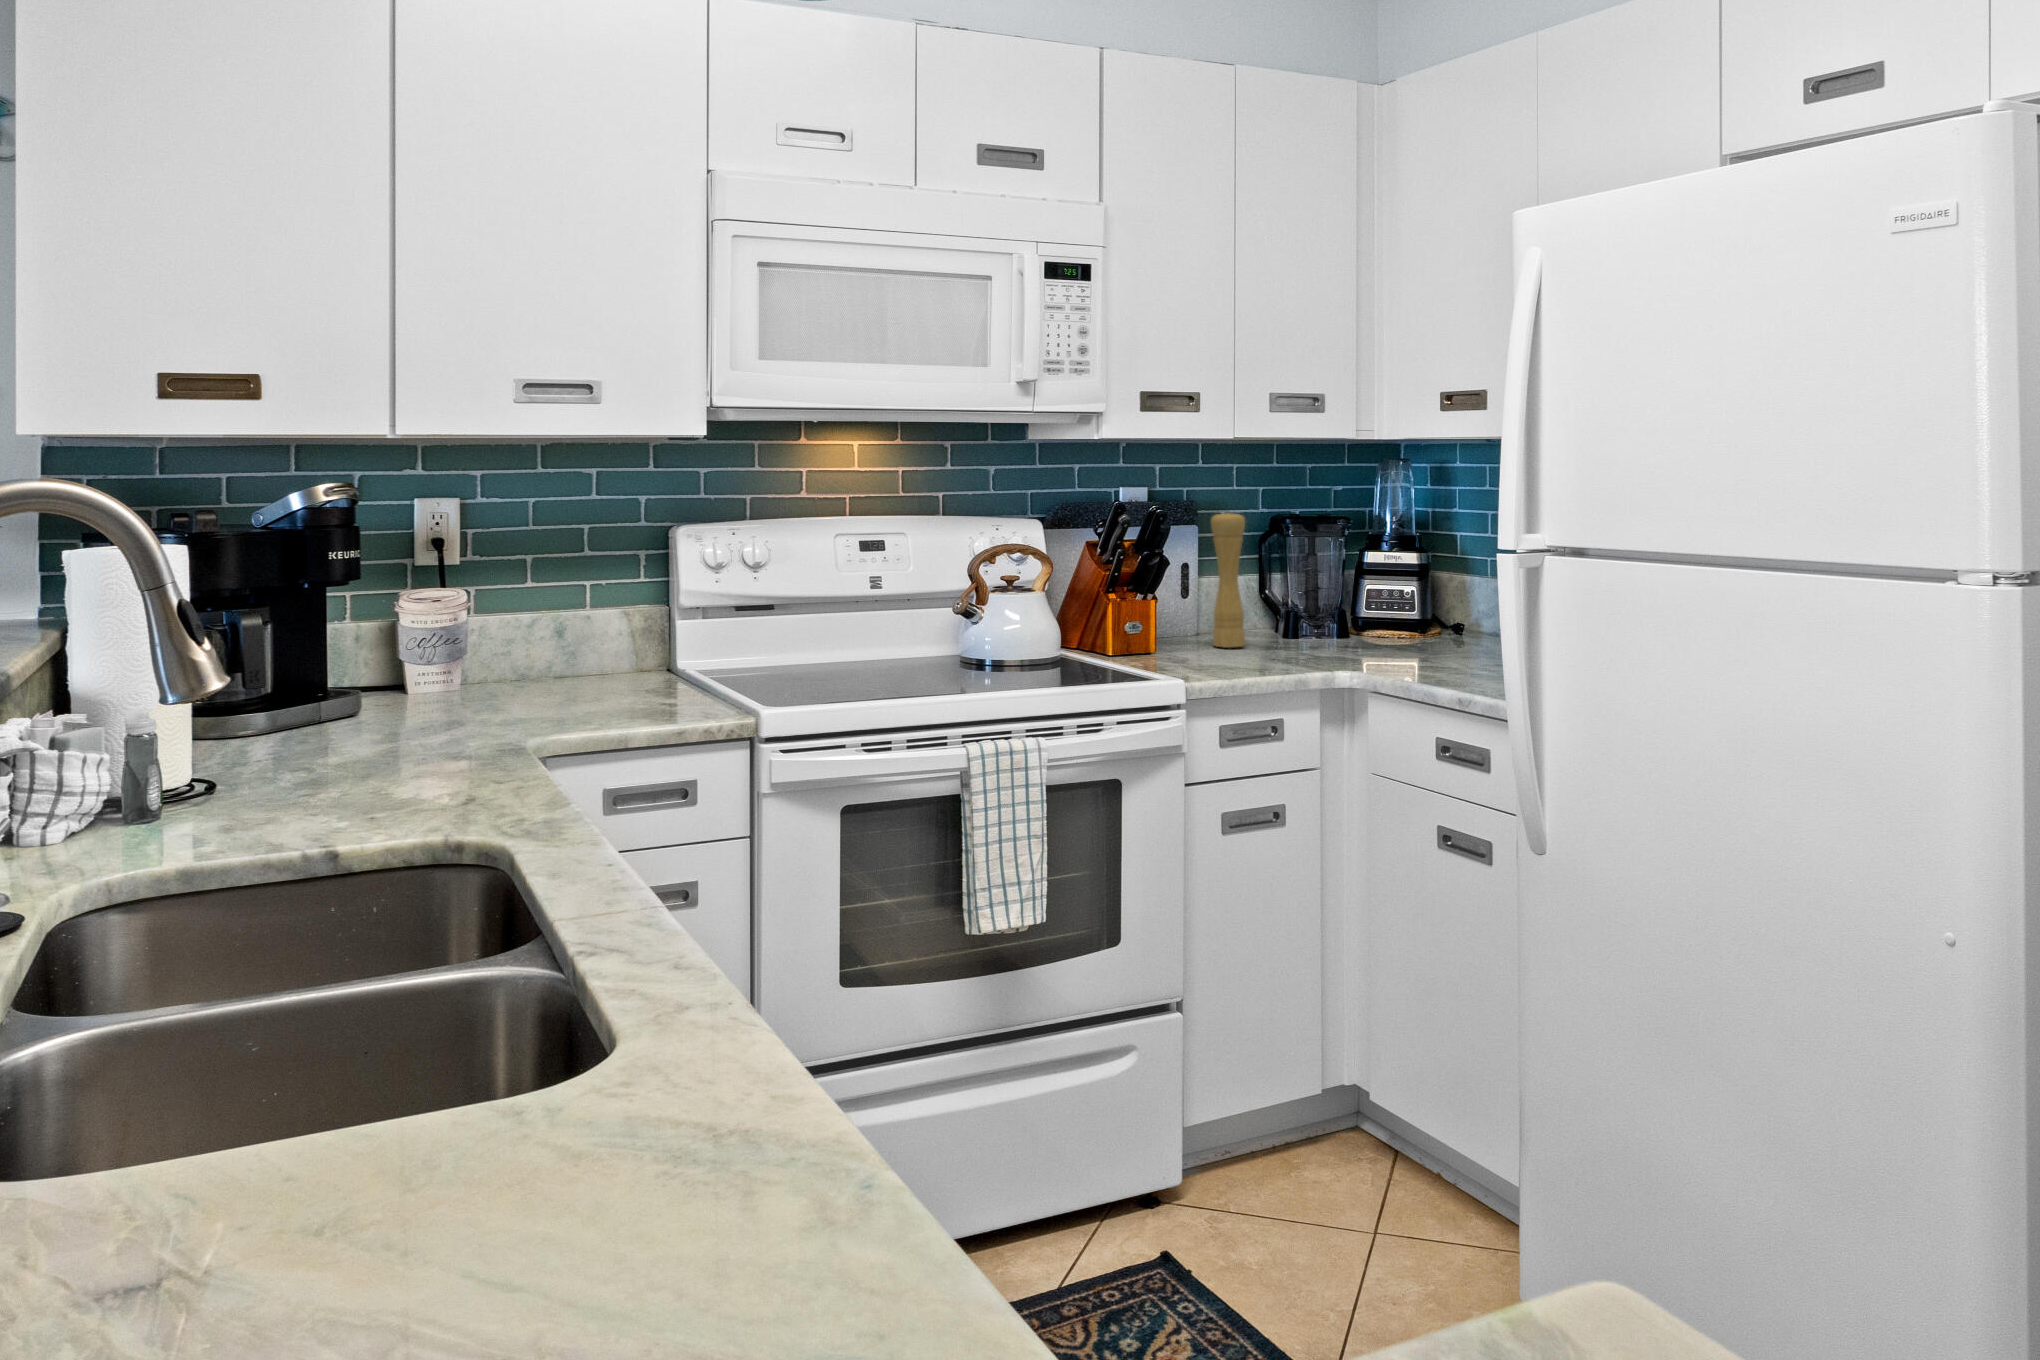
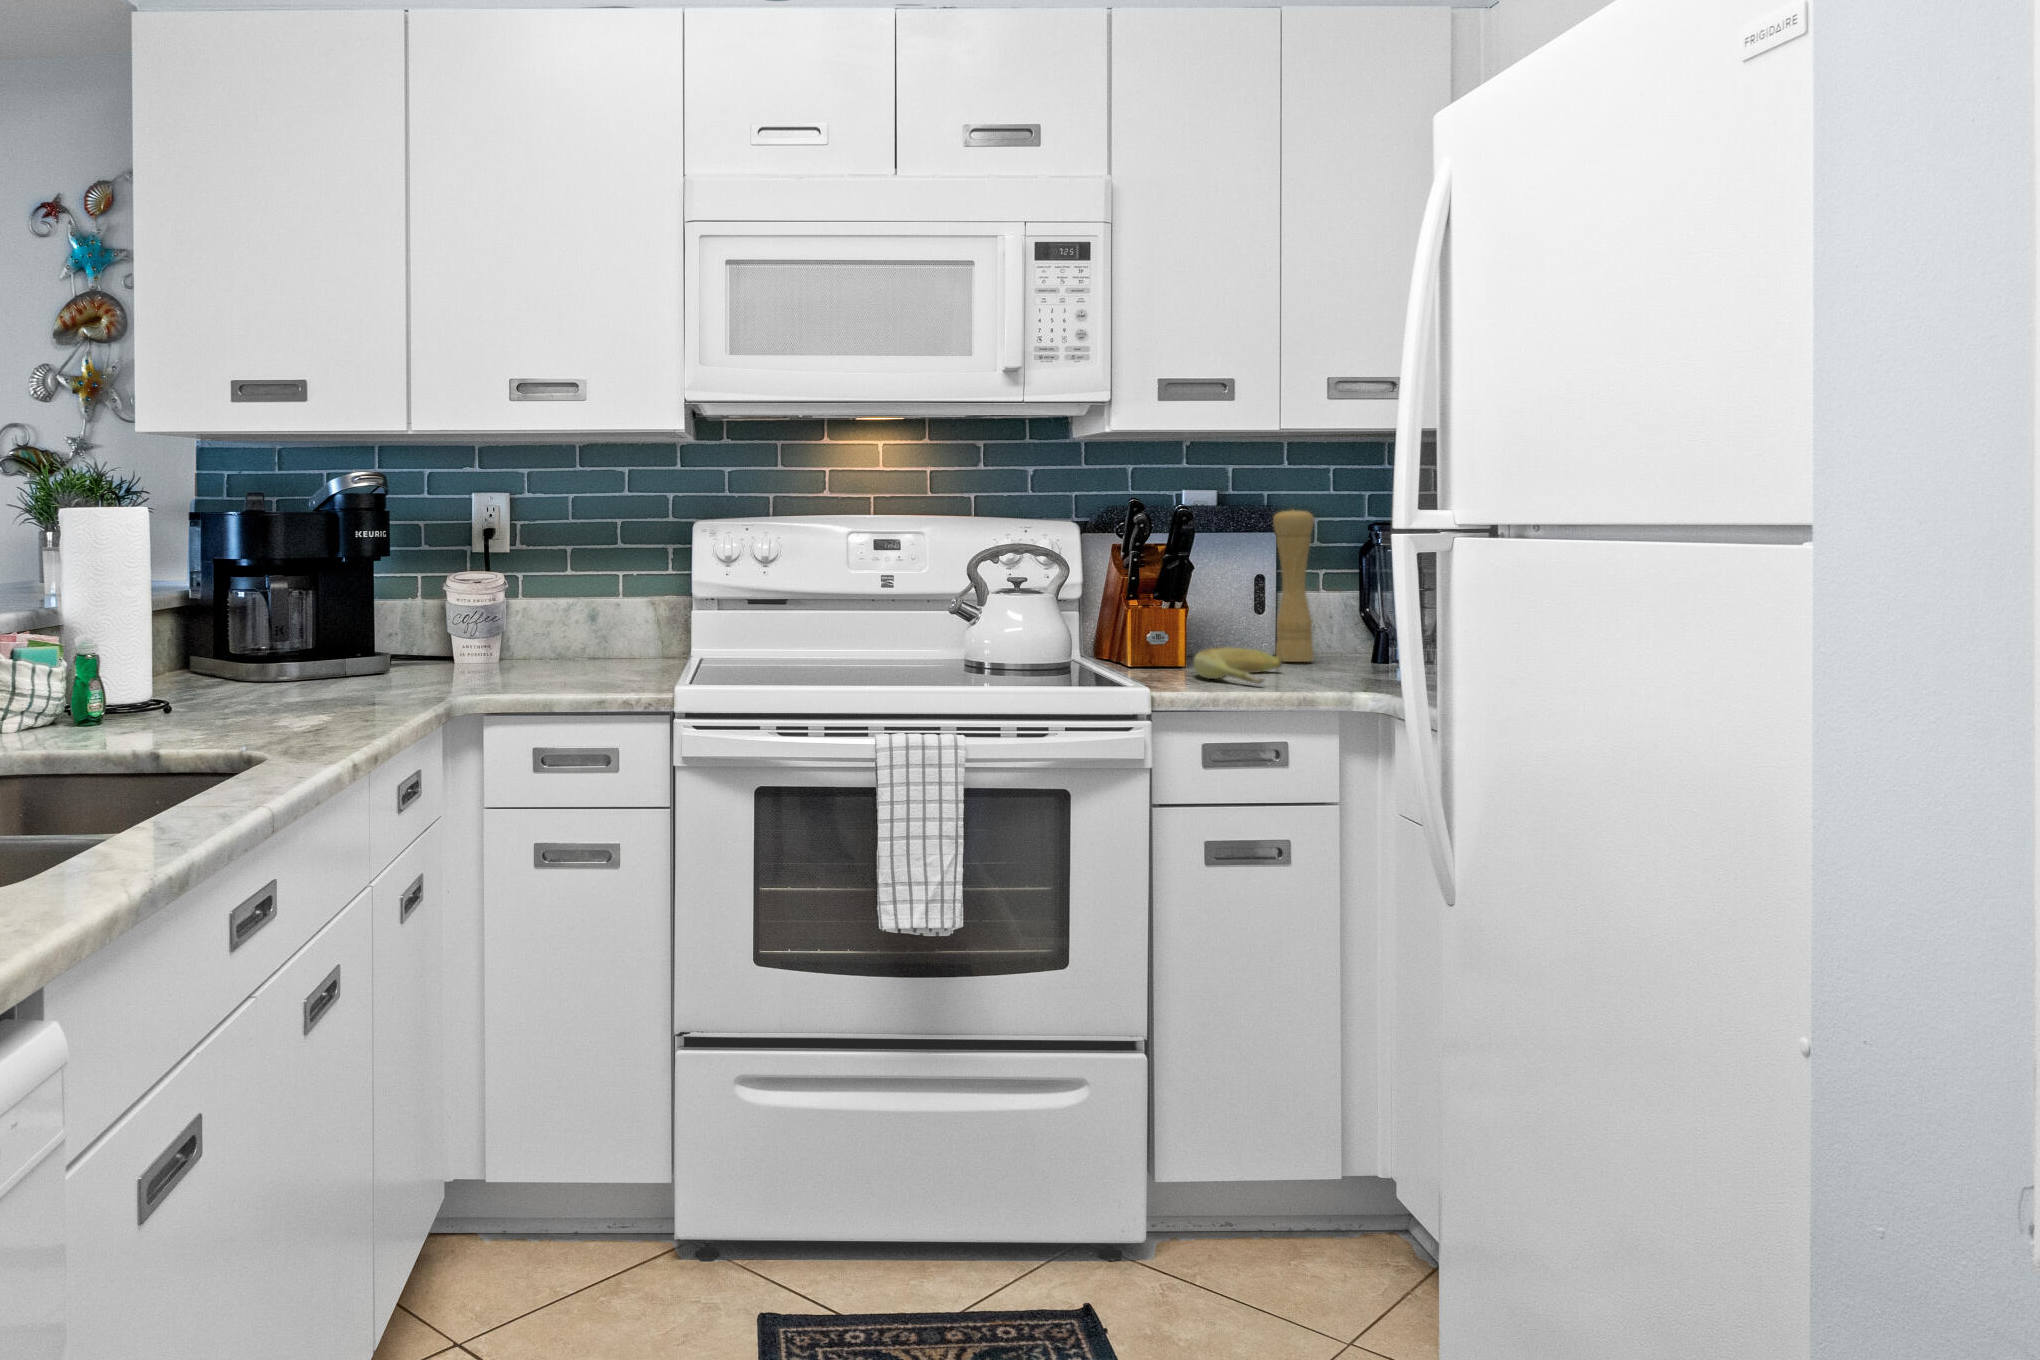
banana: none [1177,640,1250,674] -> present [1194,647,1282,684]

